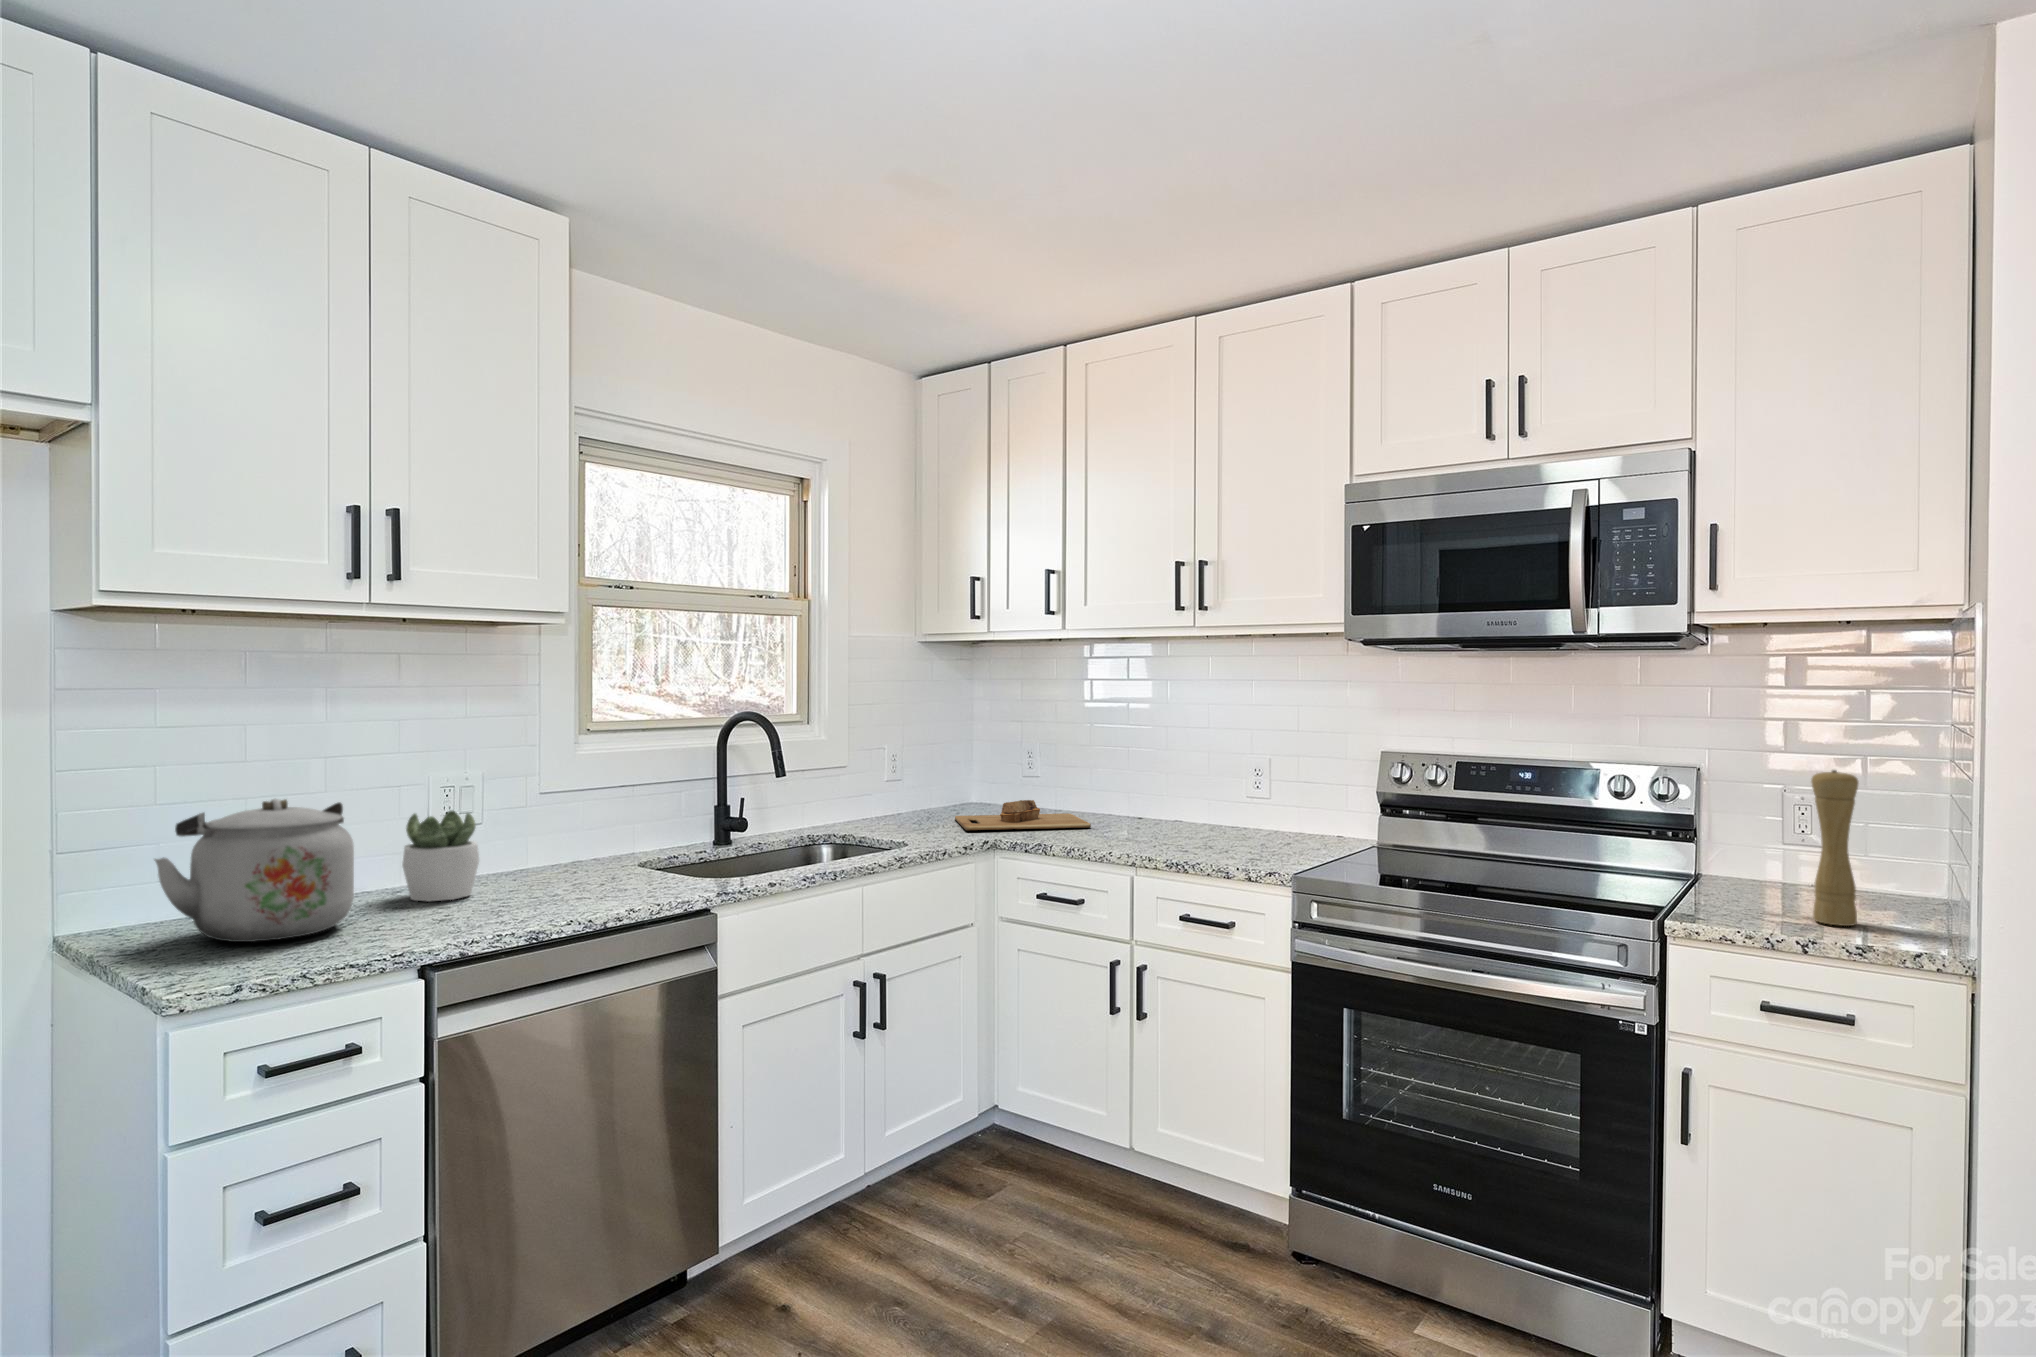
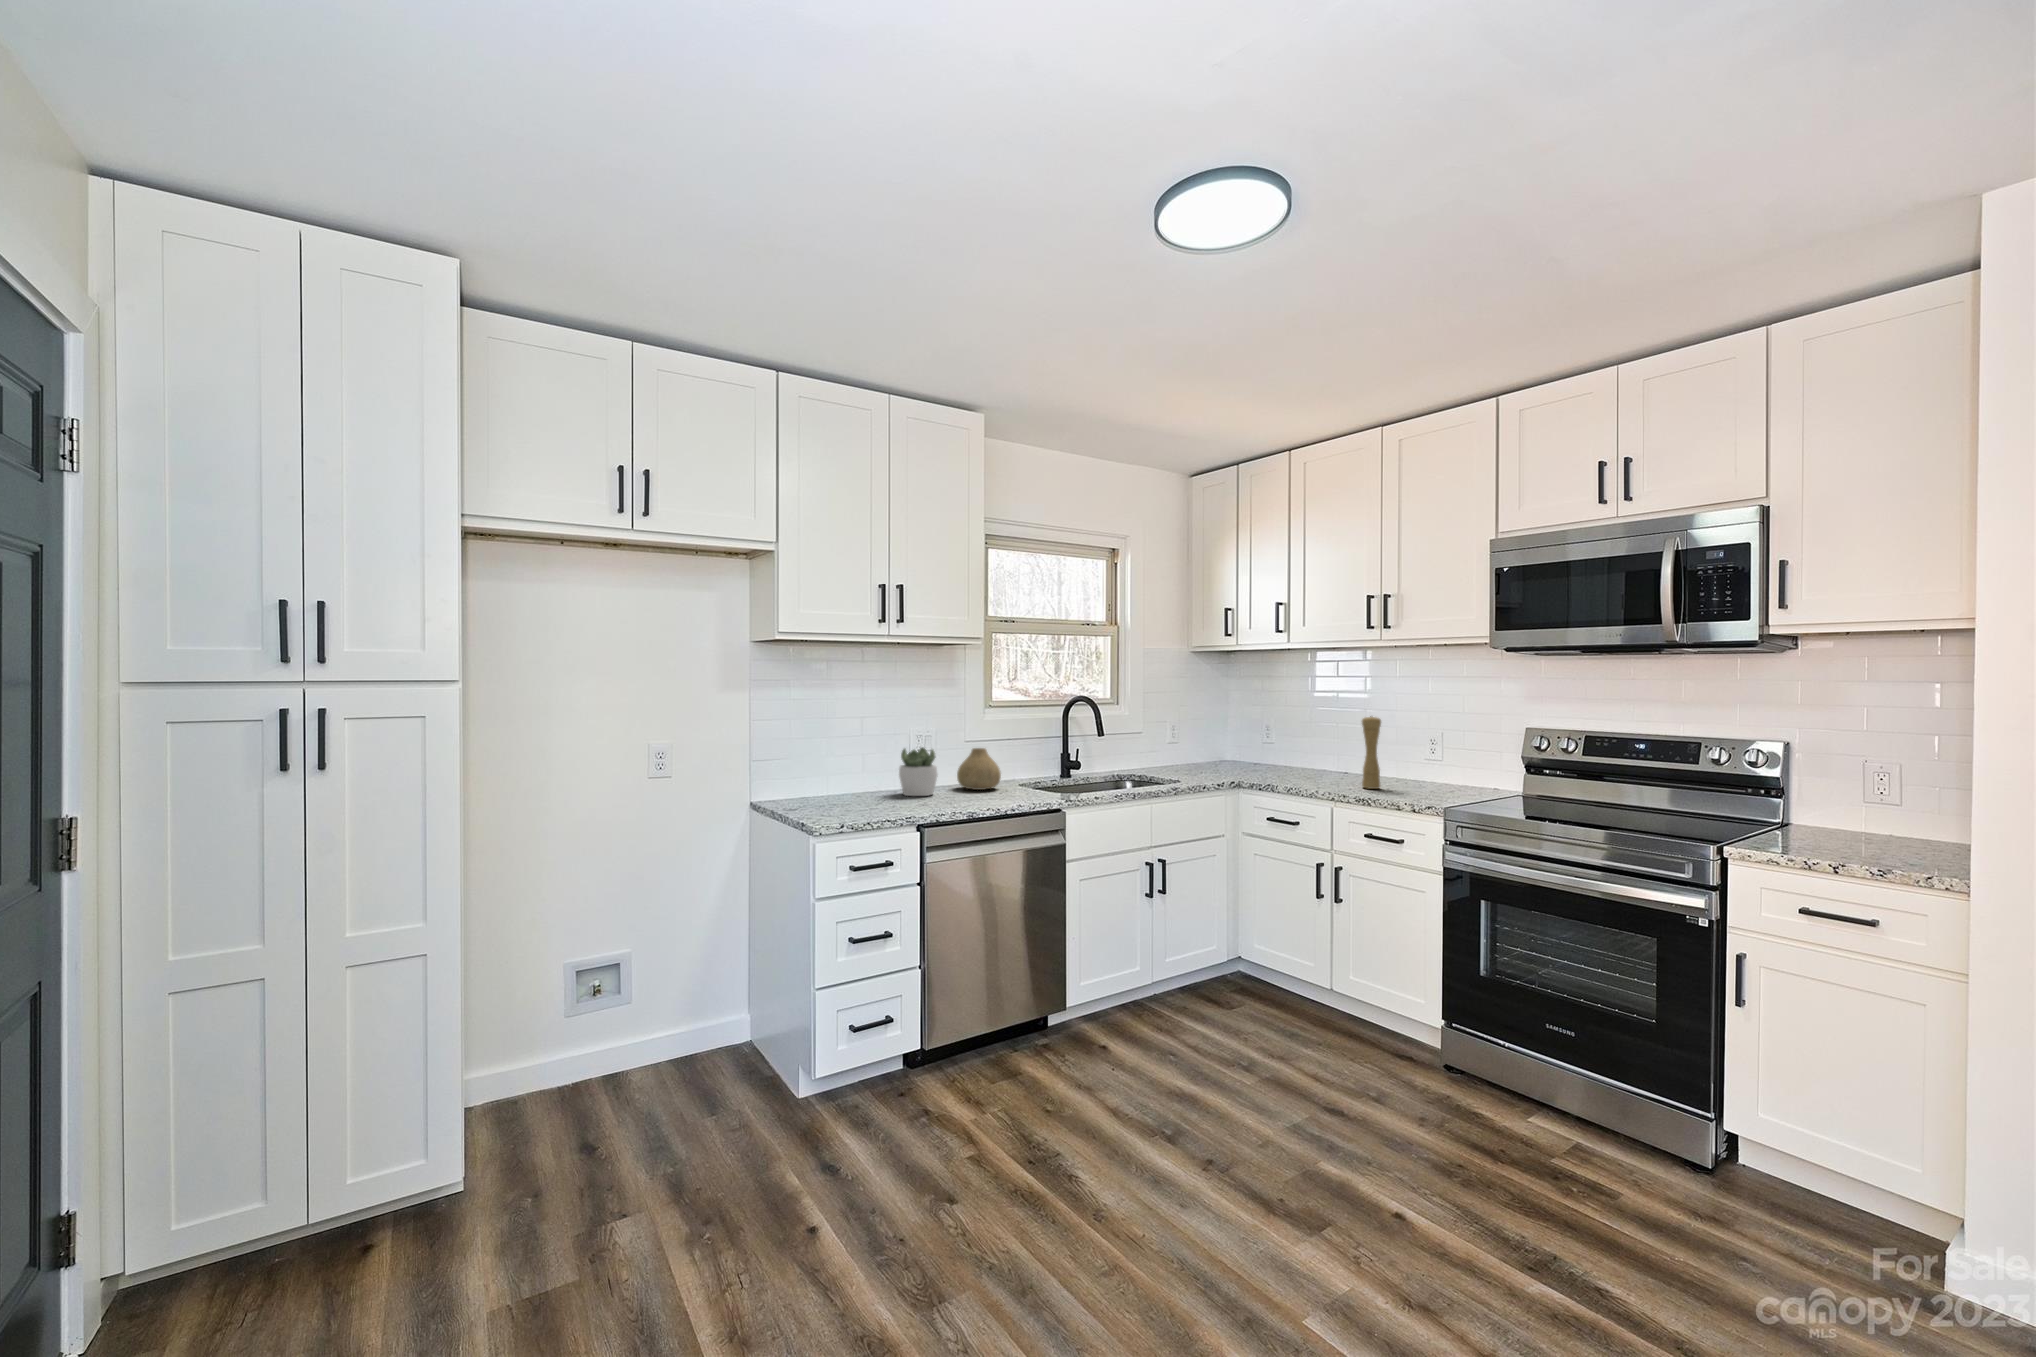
pepper mill: present [1811,770,1858,926] -> present [1362,716,1381,789]
kettle: present [154,799,354,942] -> none [795,735,881,808]
cutting board: present [955,800,1091,830] -> none [1214,757,1309,777]
vase: none [522,806,603,879] -> present [957,748,1001,790]

